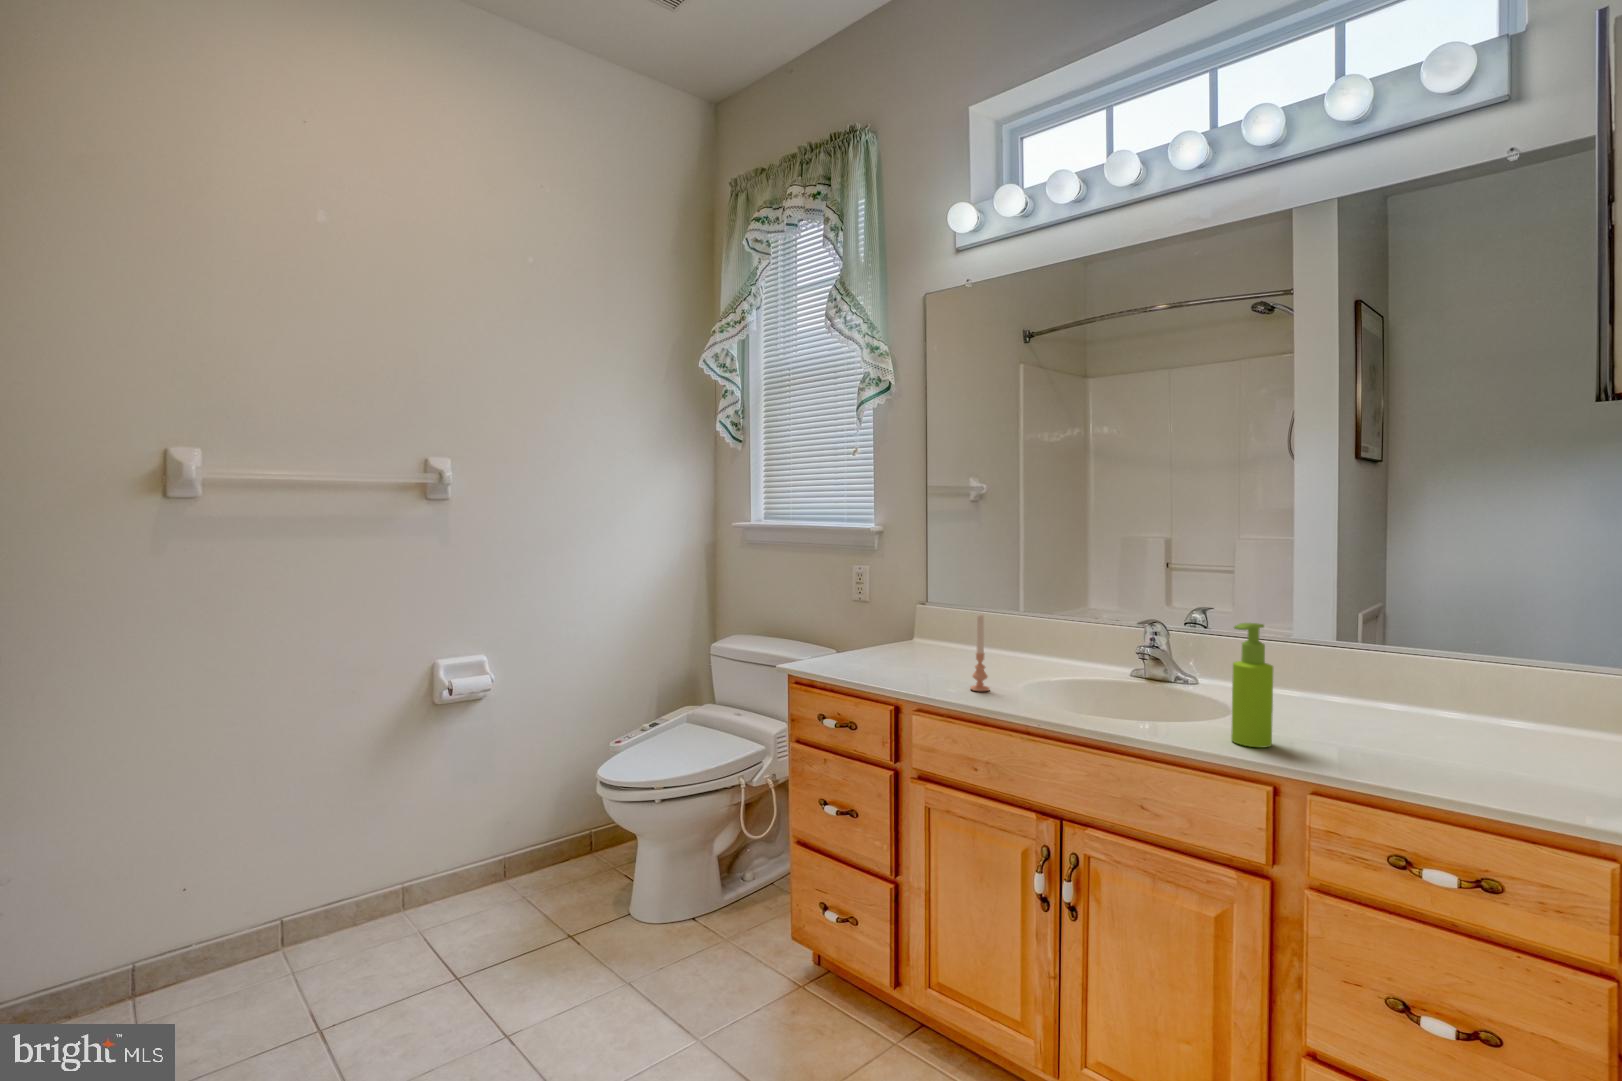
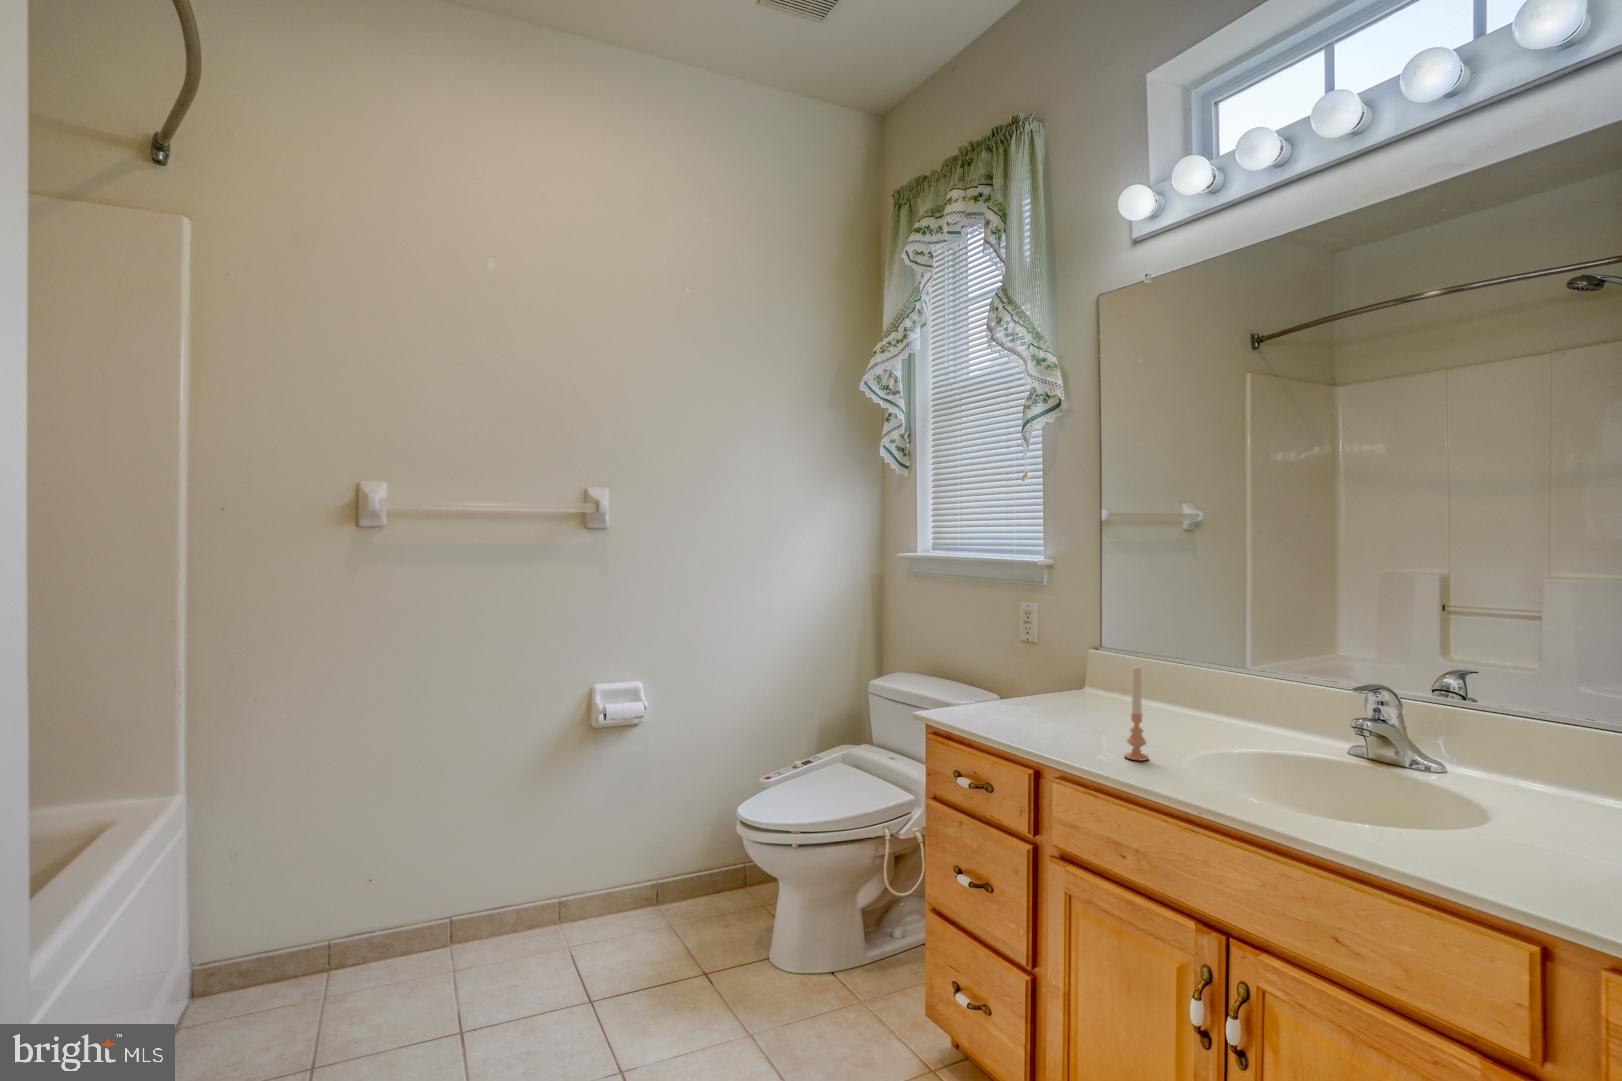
soap dispenser: present [1231,623,1273,747] -> none [1470,700,1536,877]

